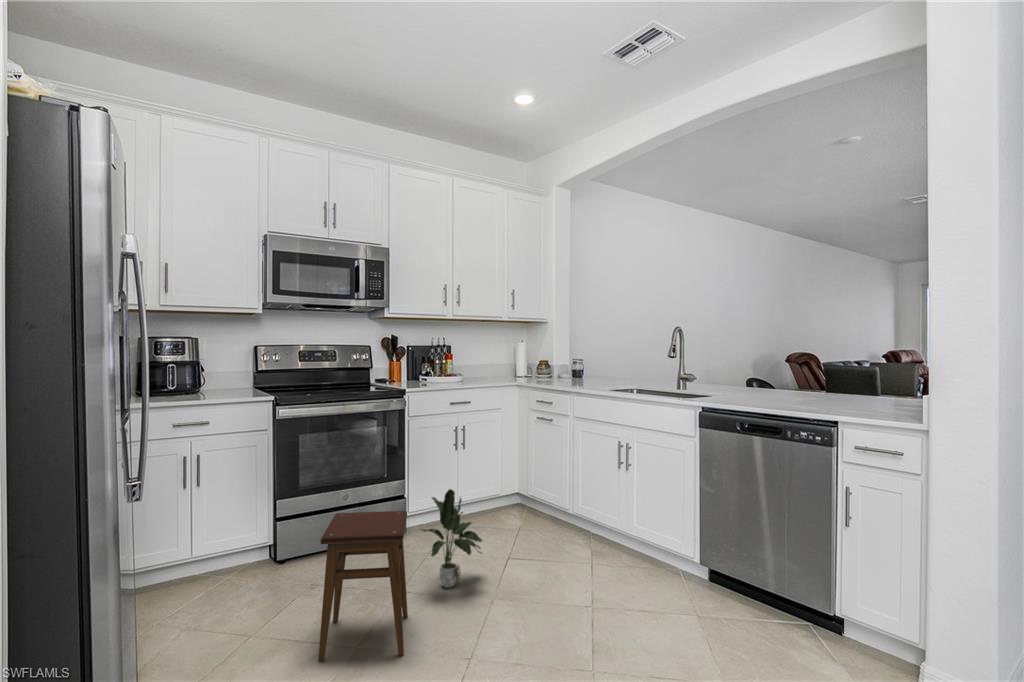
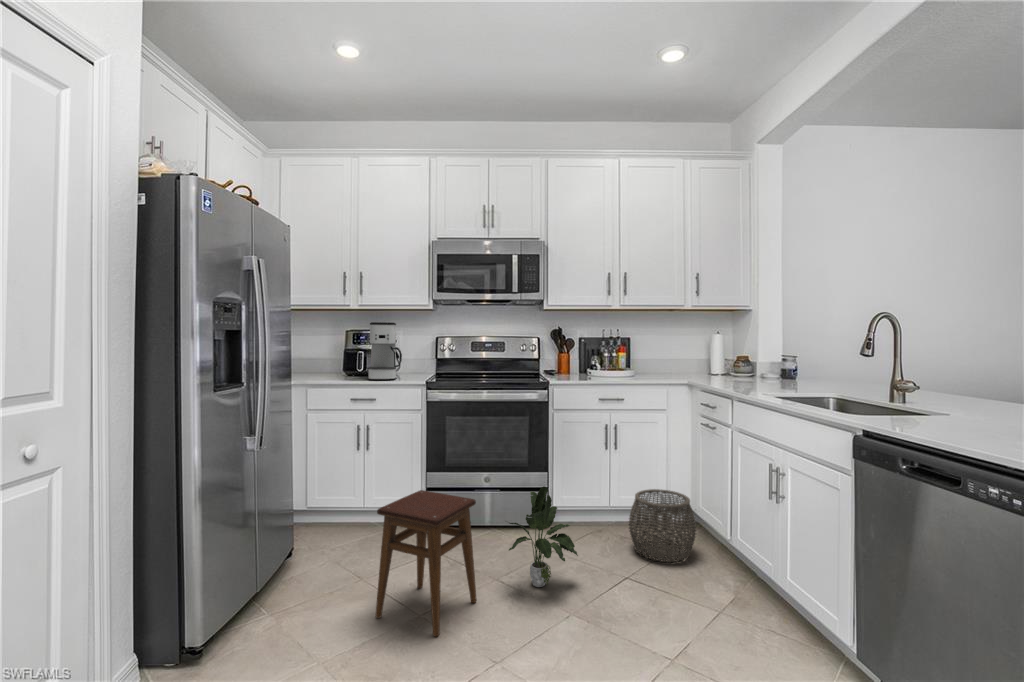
coffee maker: none [184,328,232,399] -> present [368,322,402,380]
woven basket: none [491,480,549,543] -> present [629,489,696,562]

